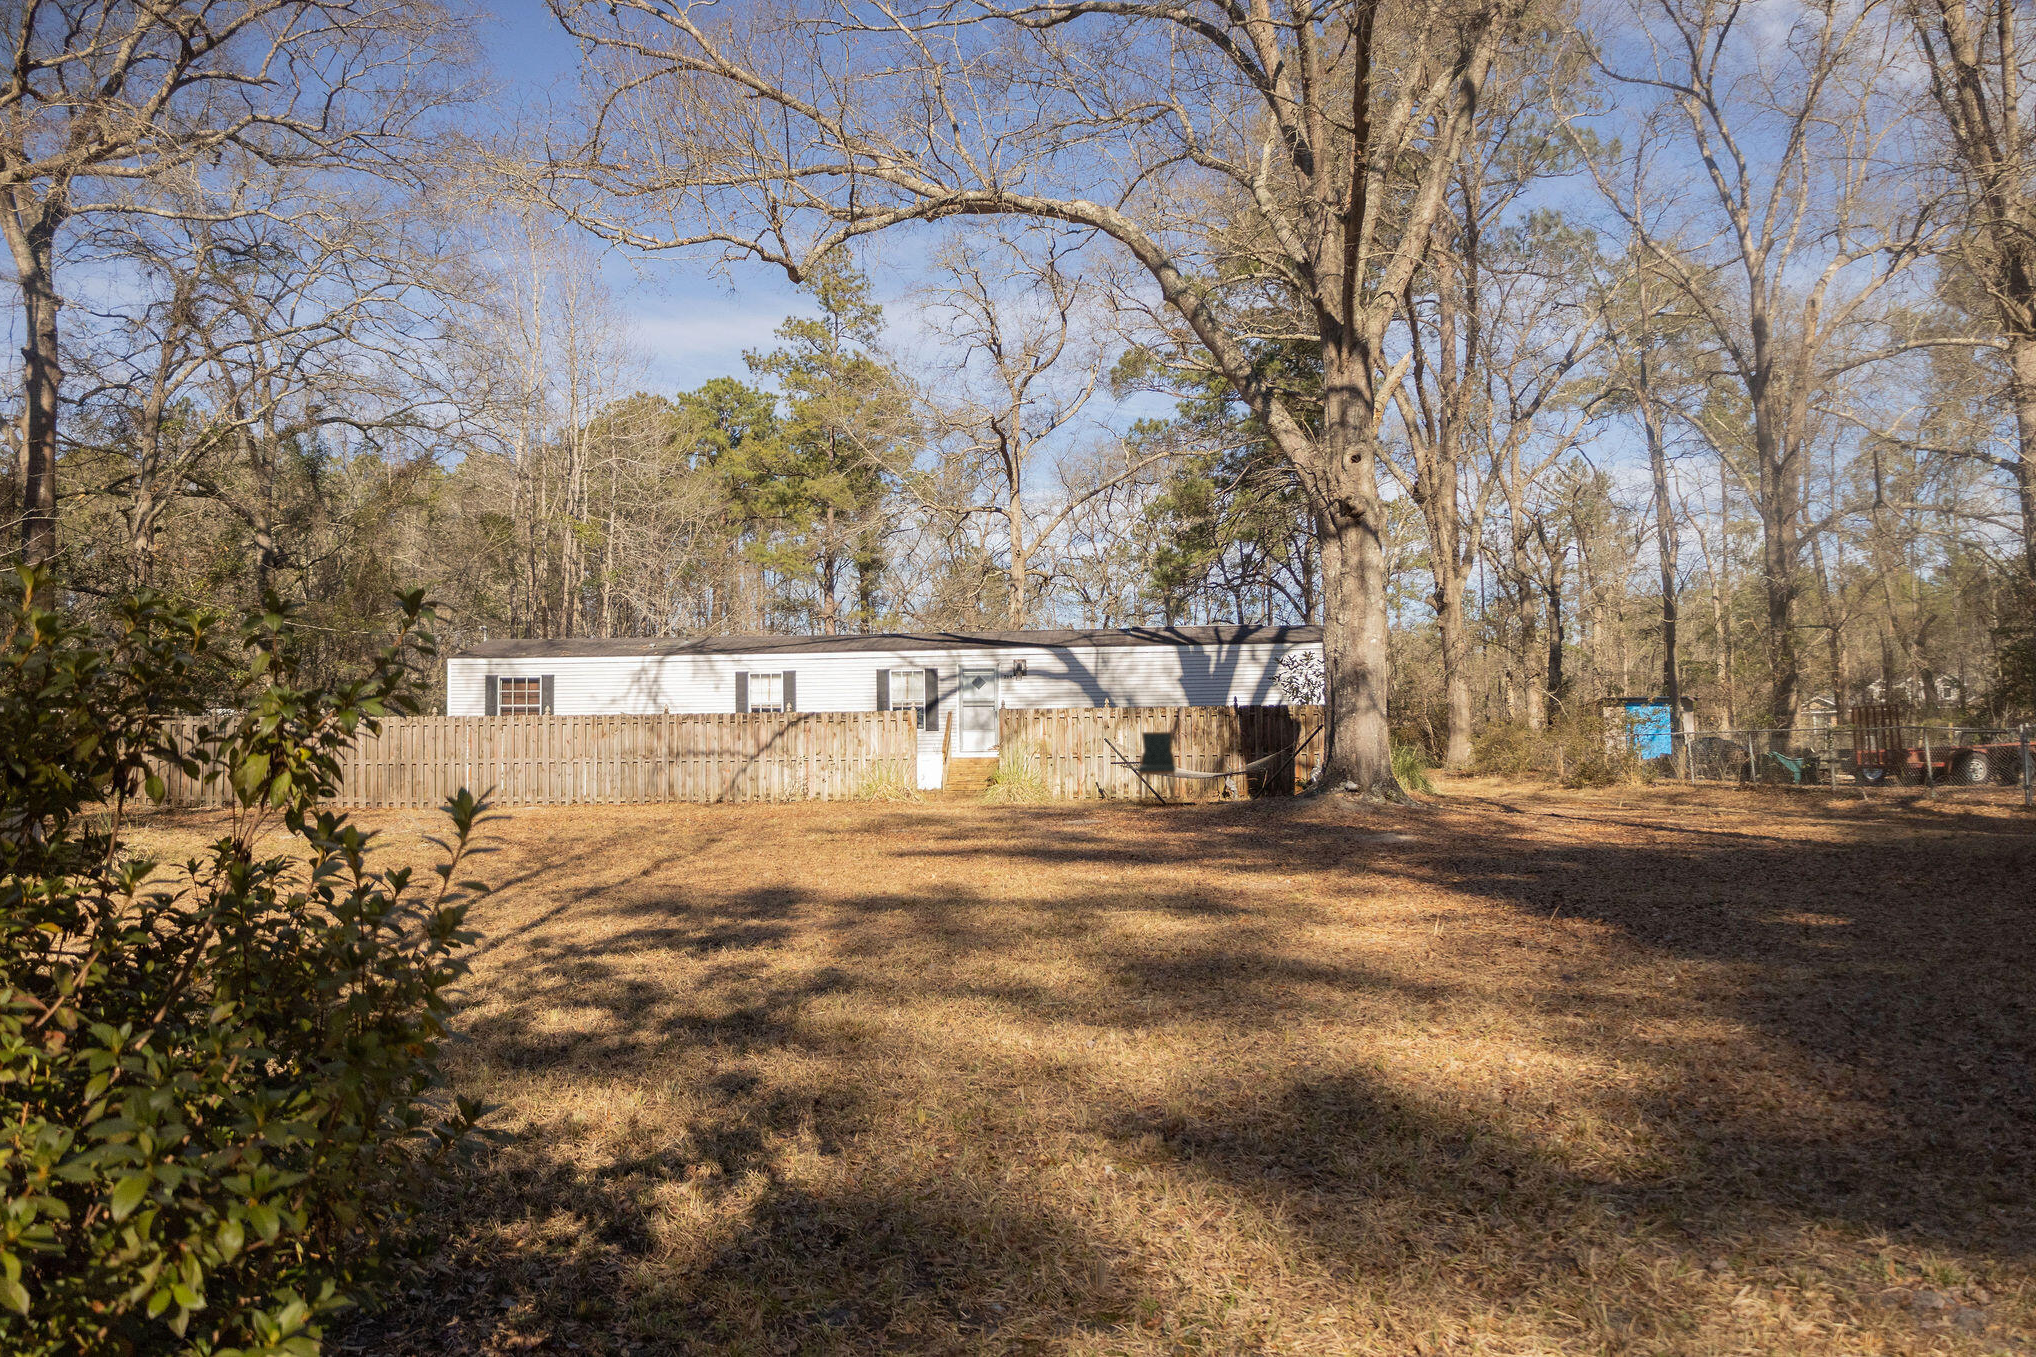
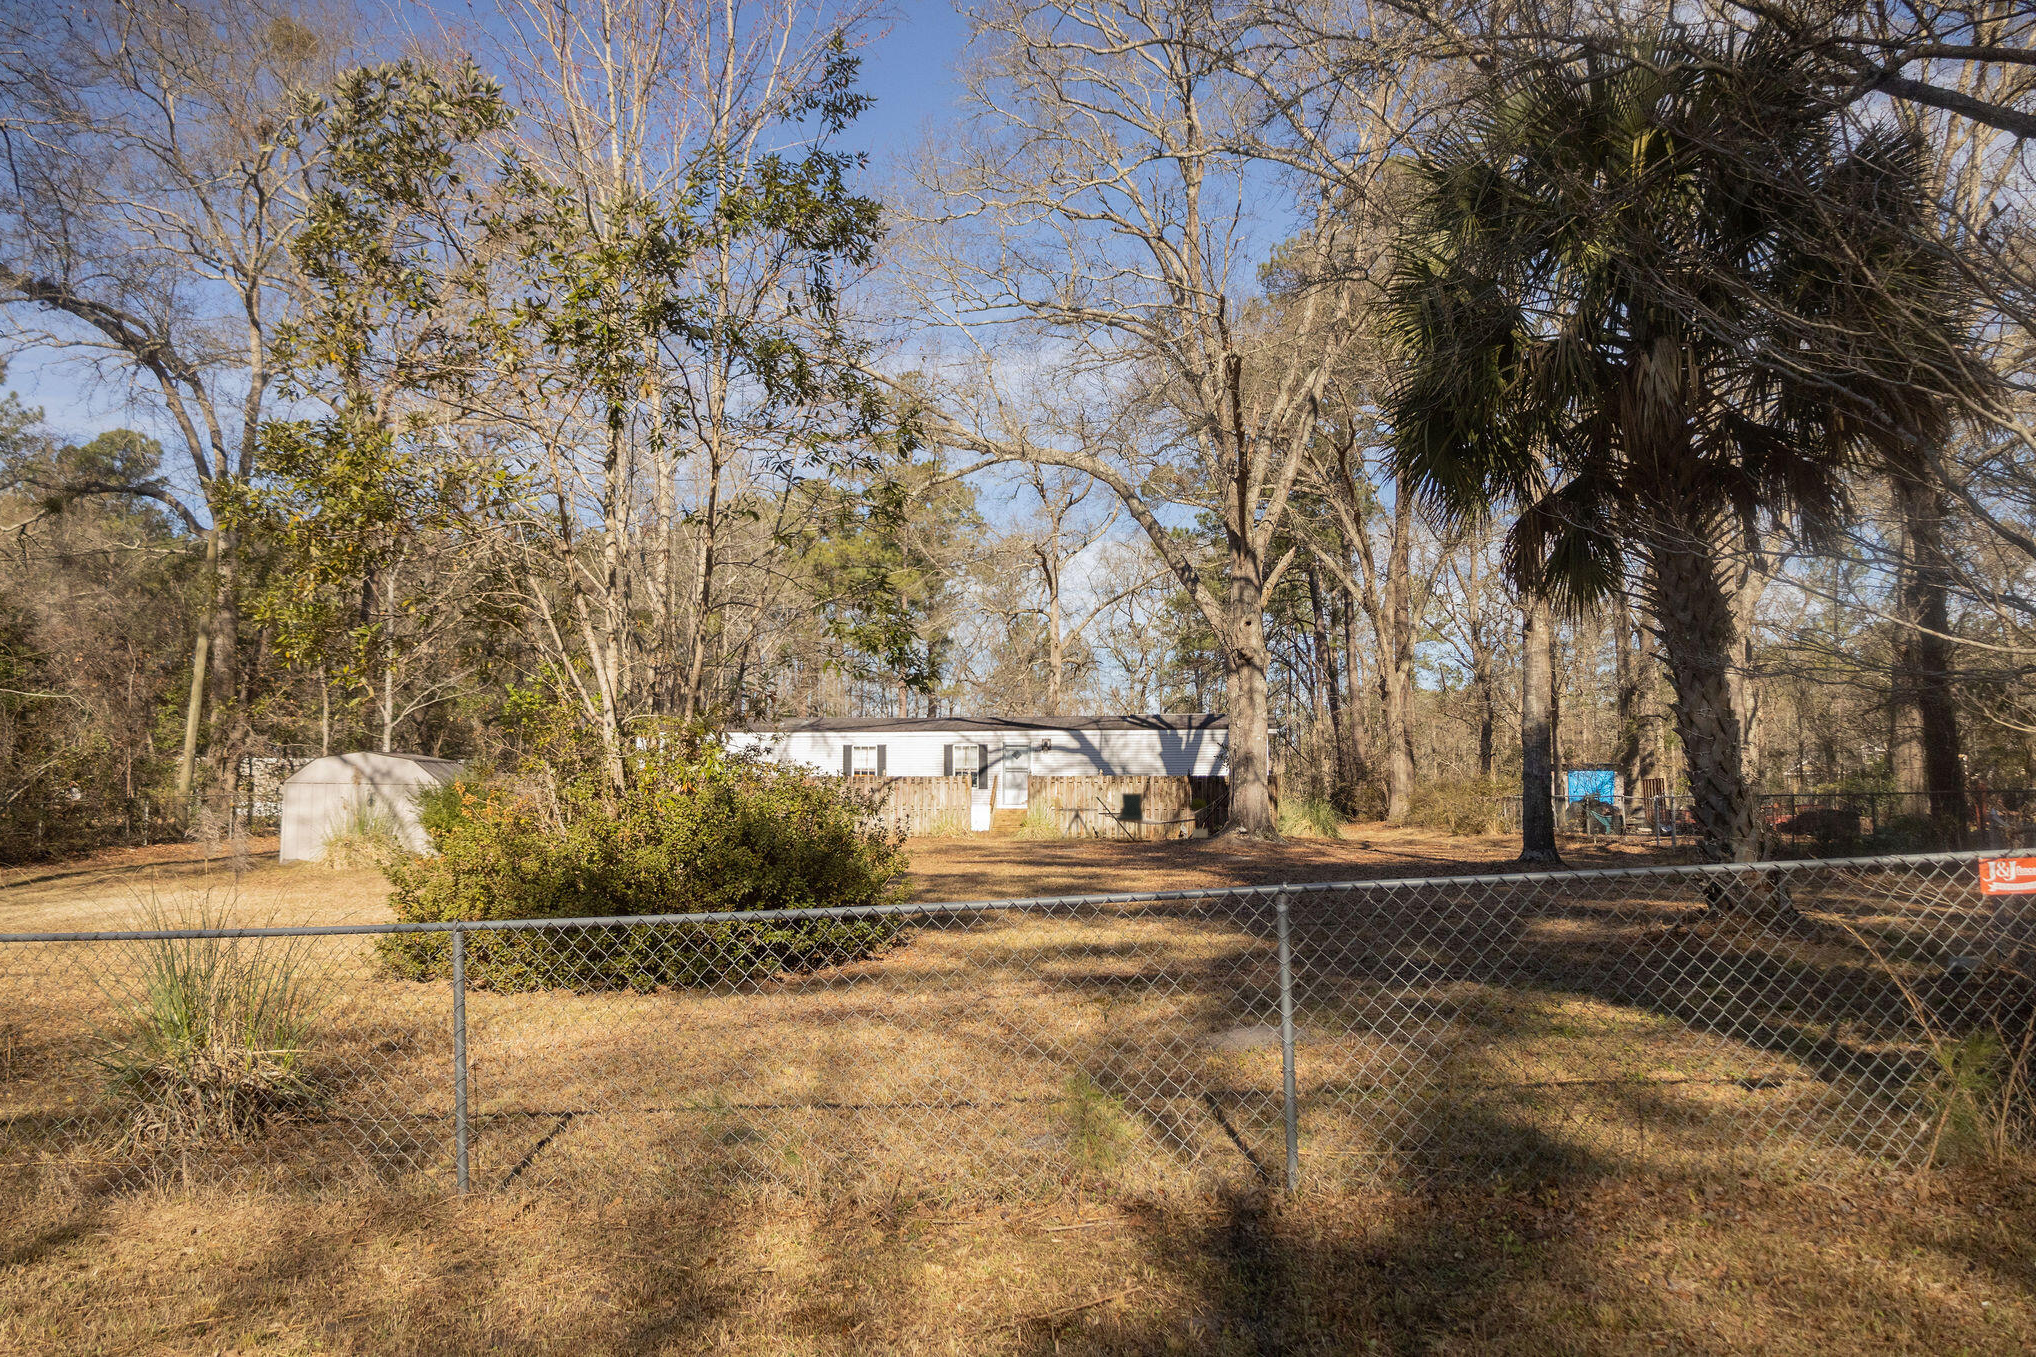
potted tree: none [1243,737,1270,796] -> present [1190,799,1208,838]
round table: none [1046,756,1108,801] -> present [1058,808,1097,833]

